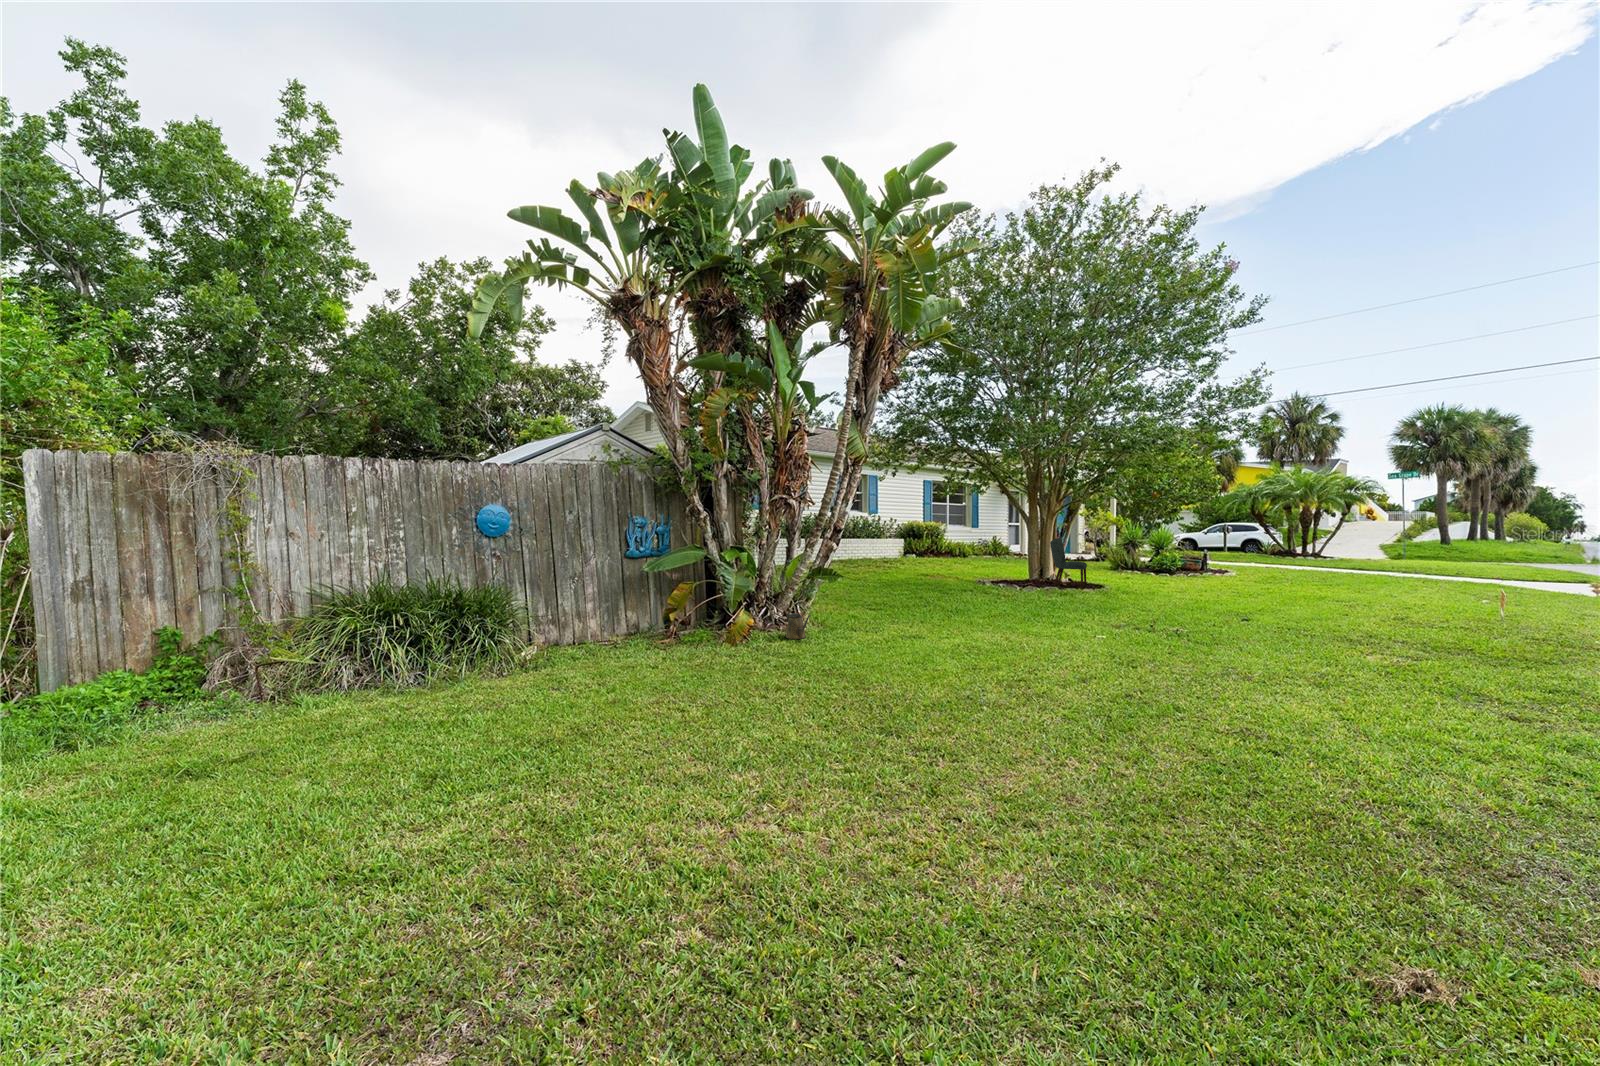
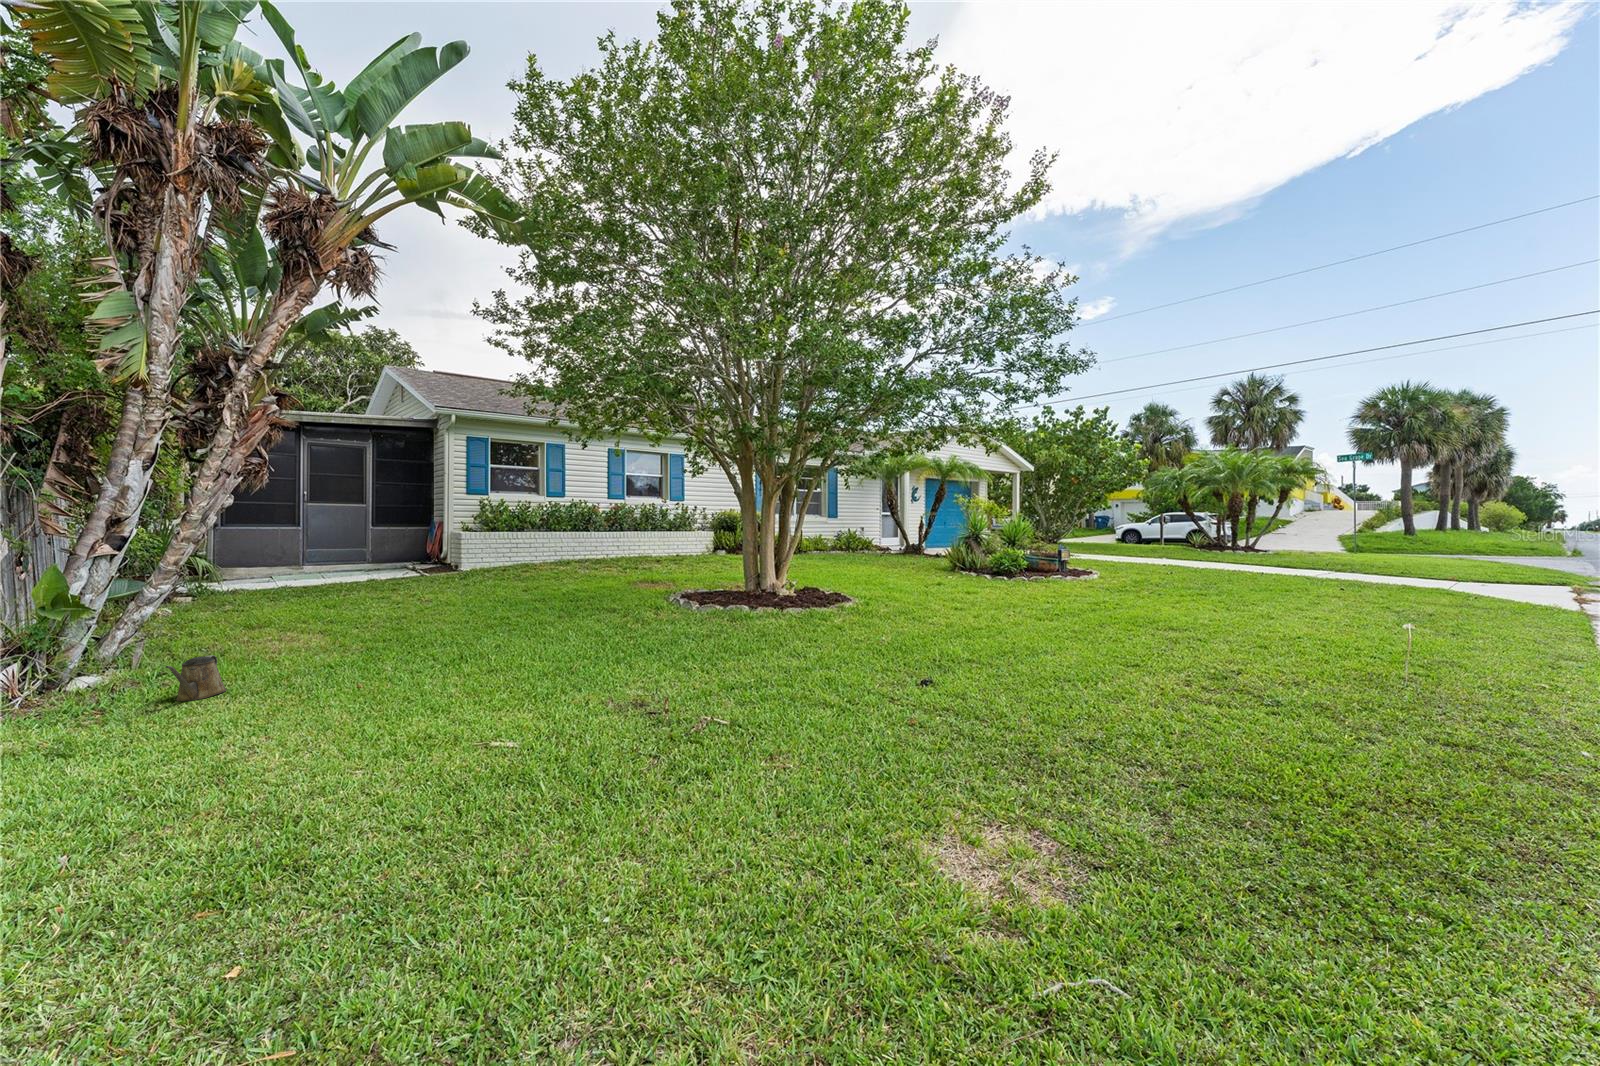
chair: present [1050,538,1087,588] -> none [859,530,904,593]

